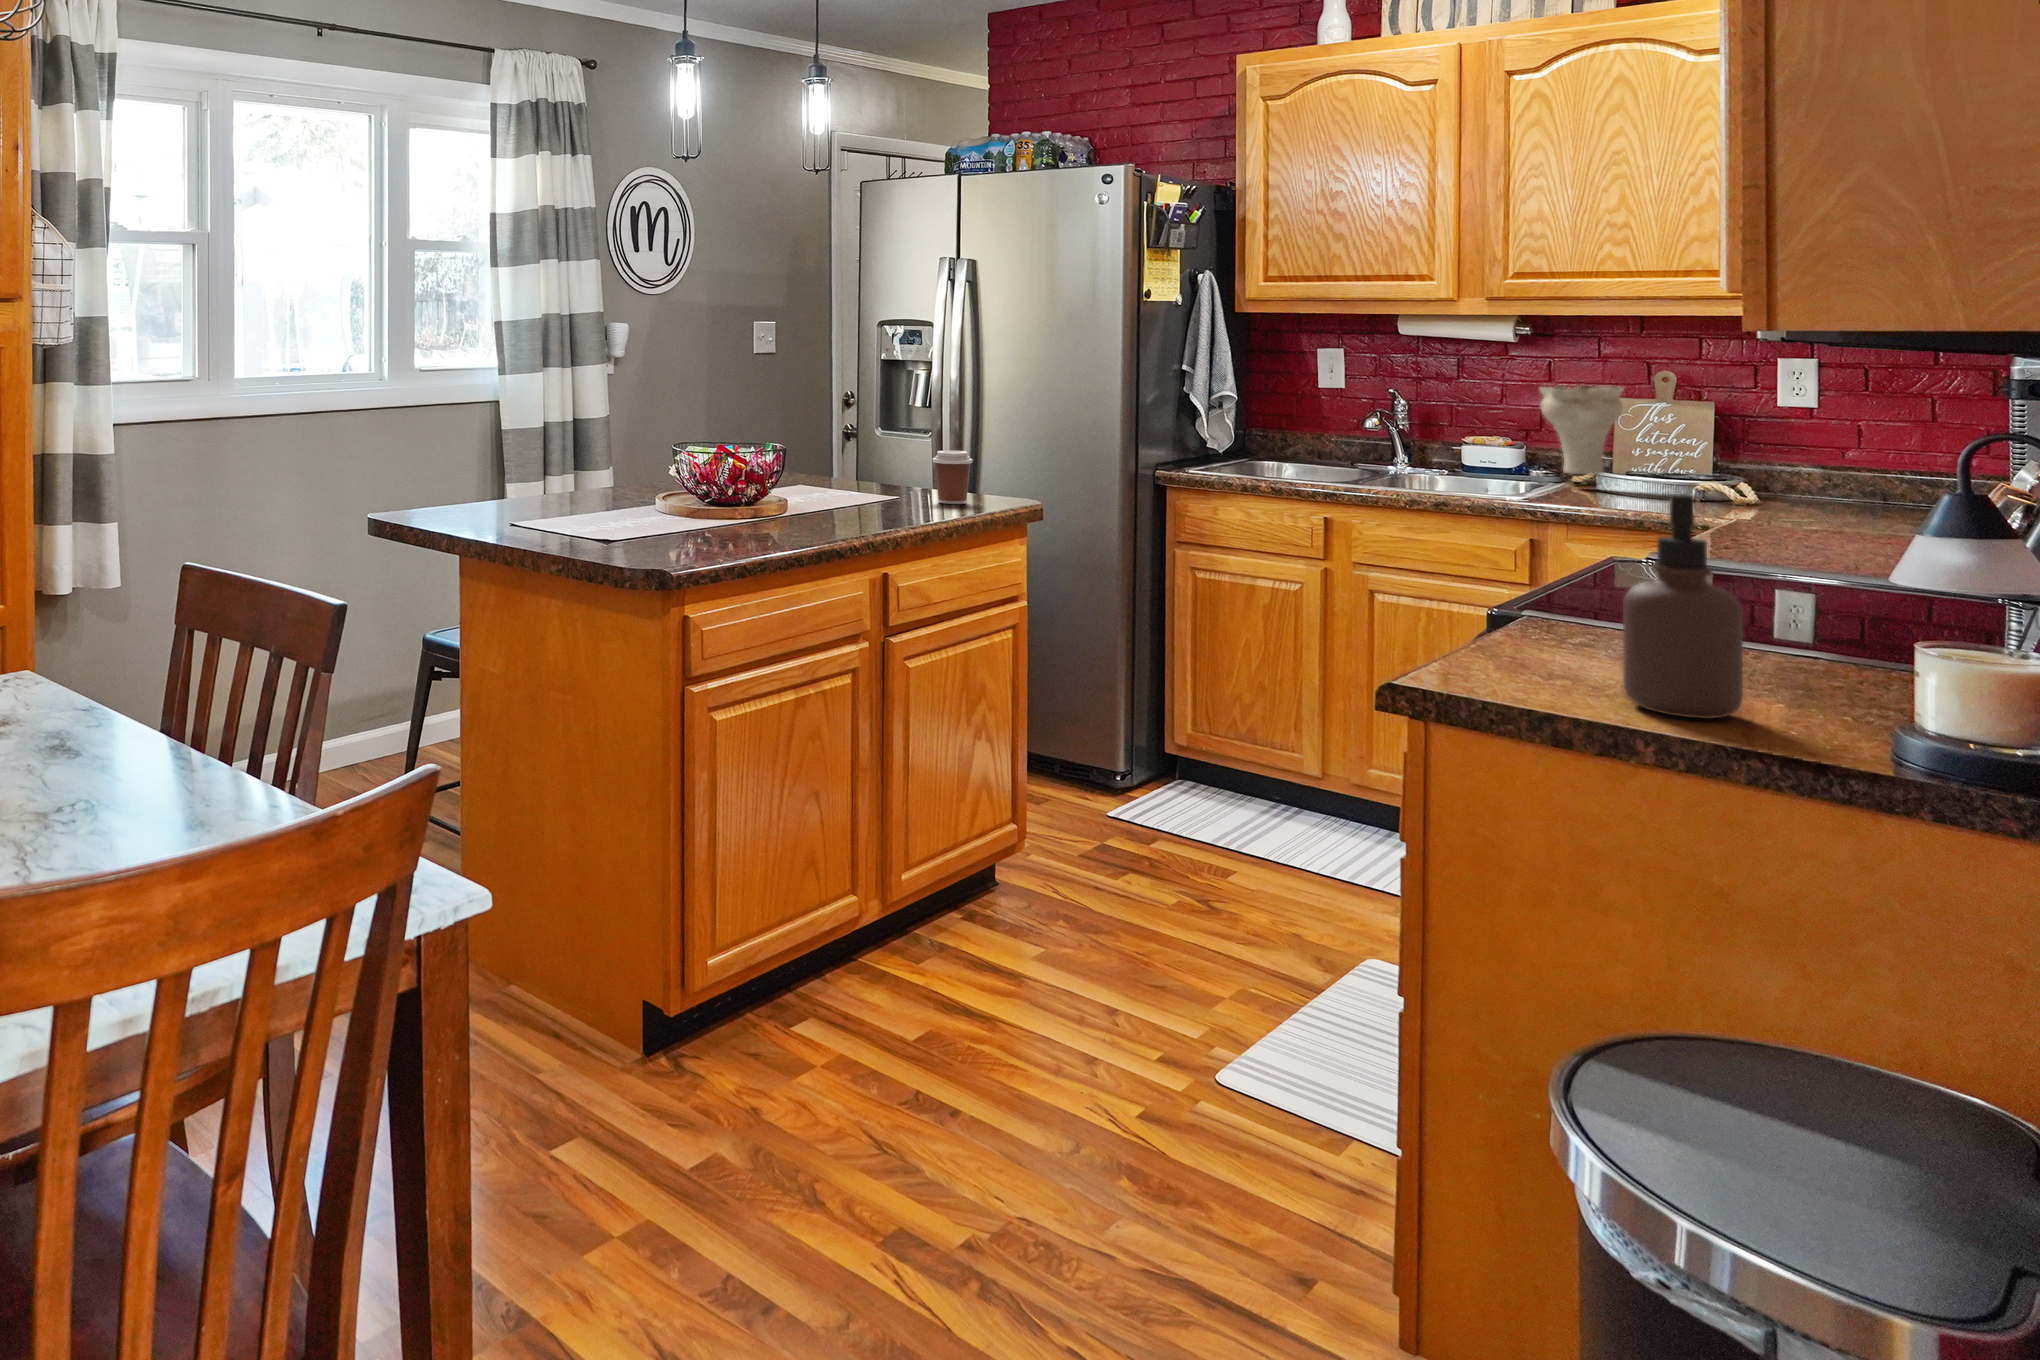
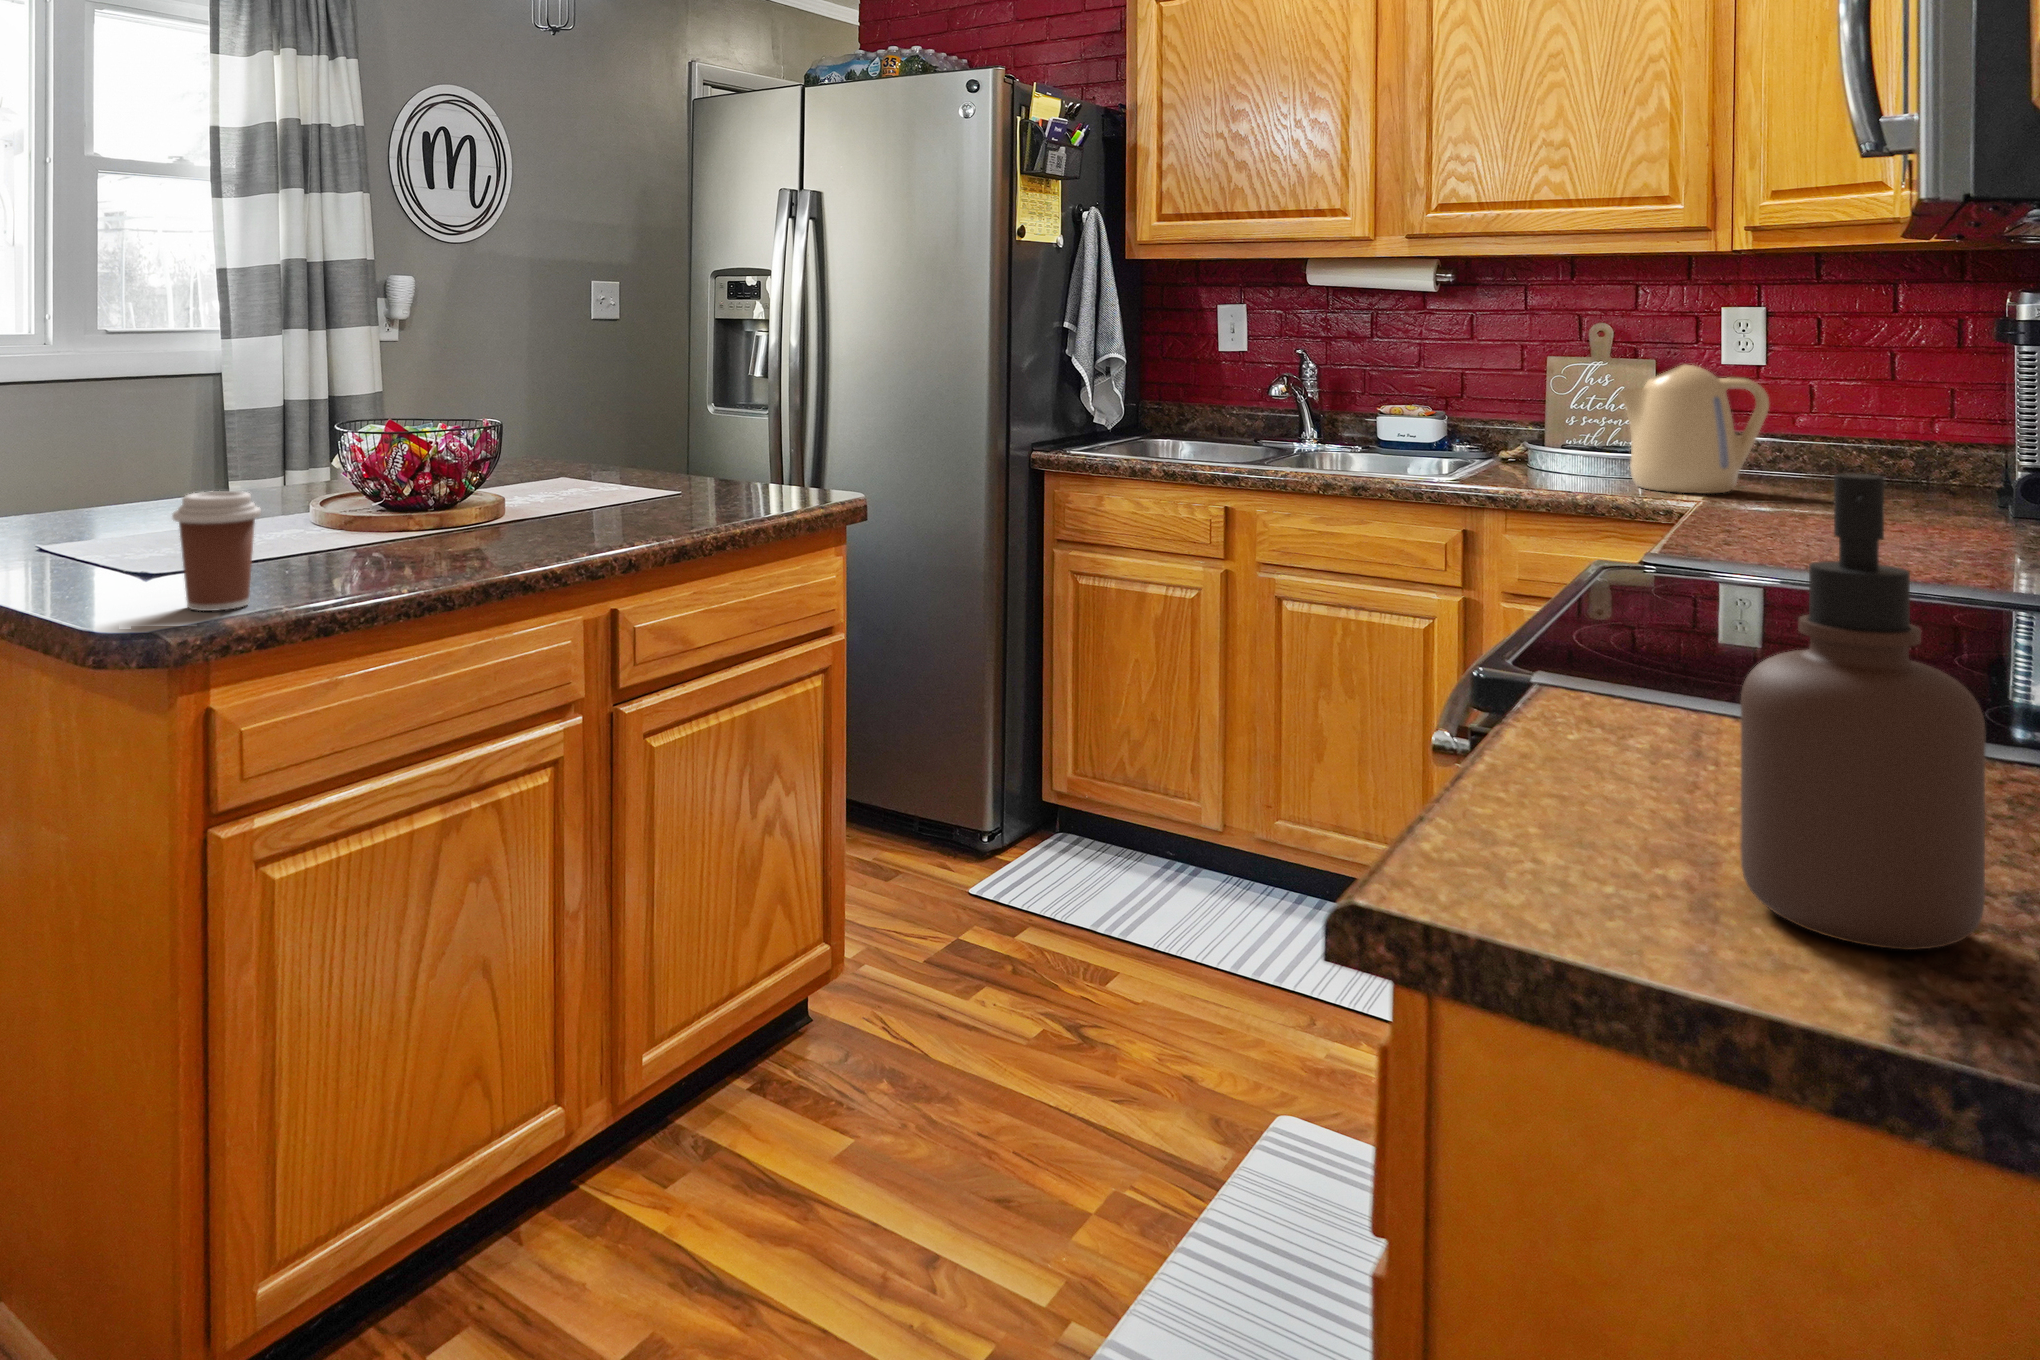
vase: present [1539,385,1623,474] -> none [1460,337,1563,459]
kettle: none [1669,410,1806,515] -> present [1616,365,1769,493]
coffee cup: present [933,450,972,504] -> present [172,491,261,611]

